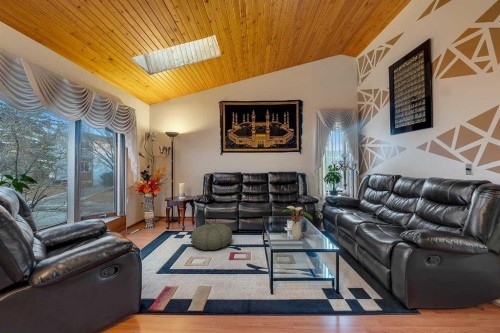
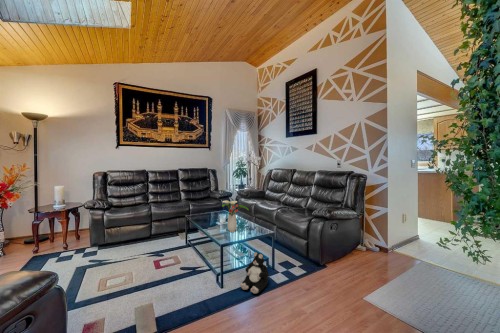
pouf: present [191,223,232,250] -> none [90,231,148,266]
plush toy: none [291,266,324,311] -> present [240,252,269,294]

